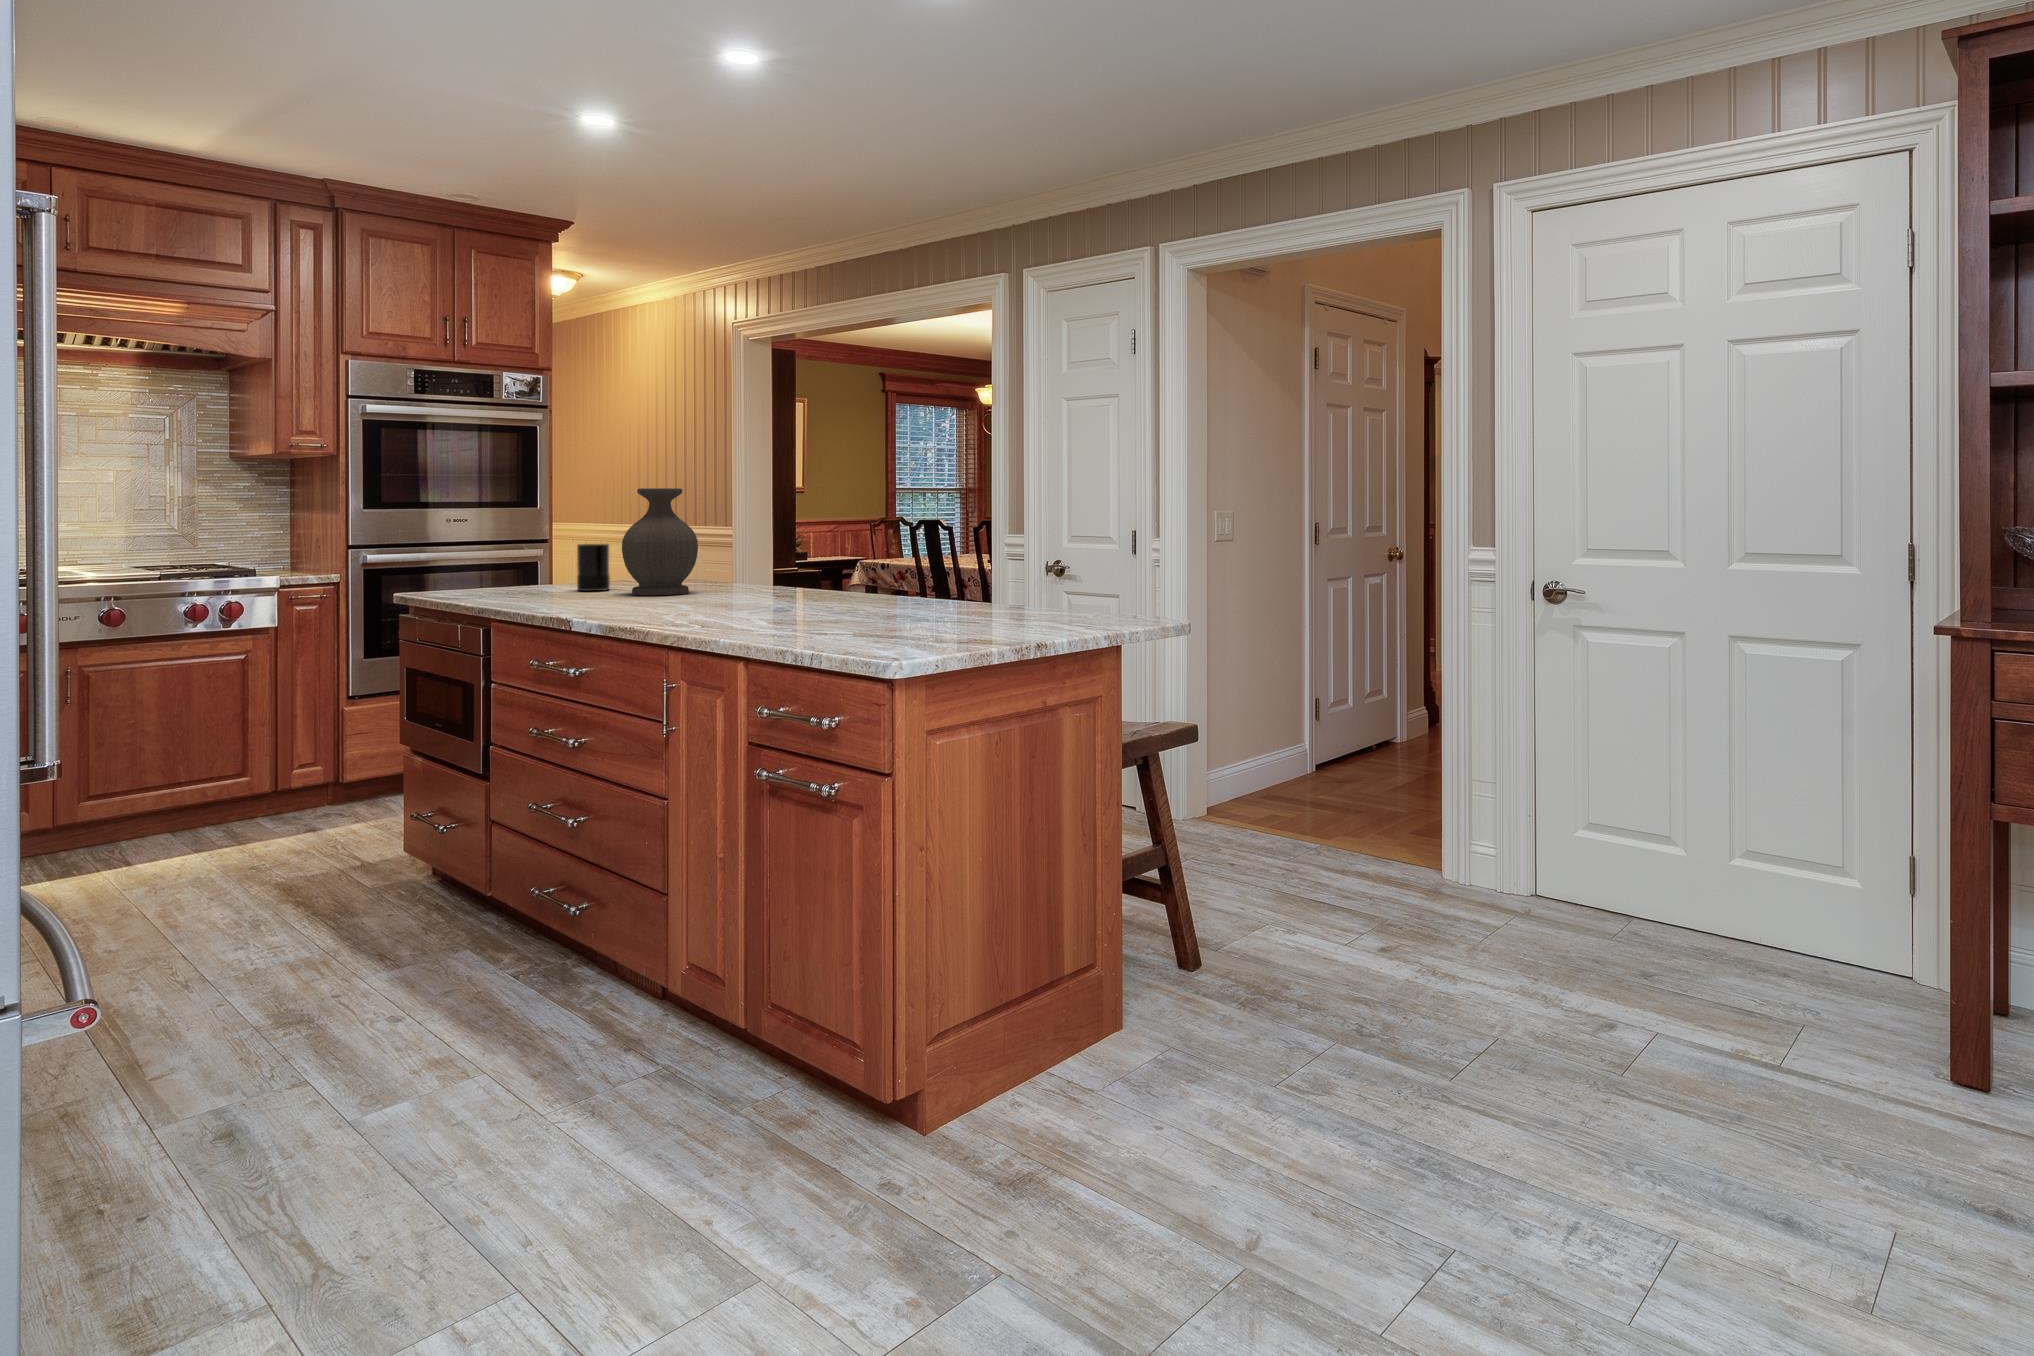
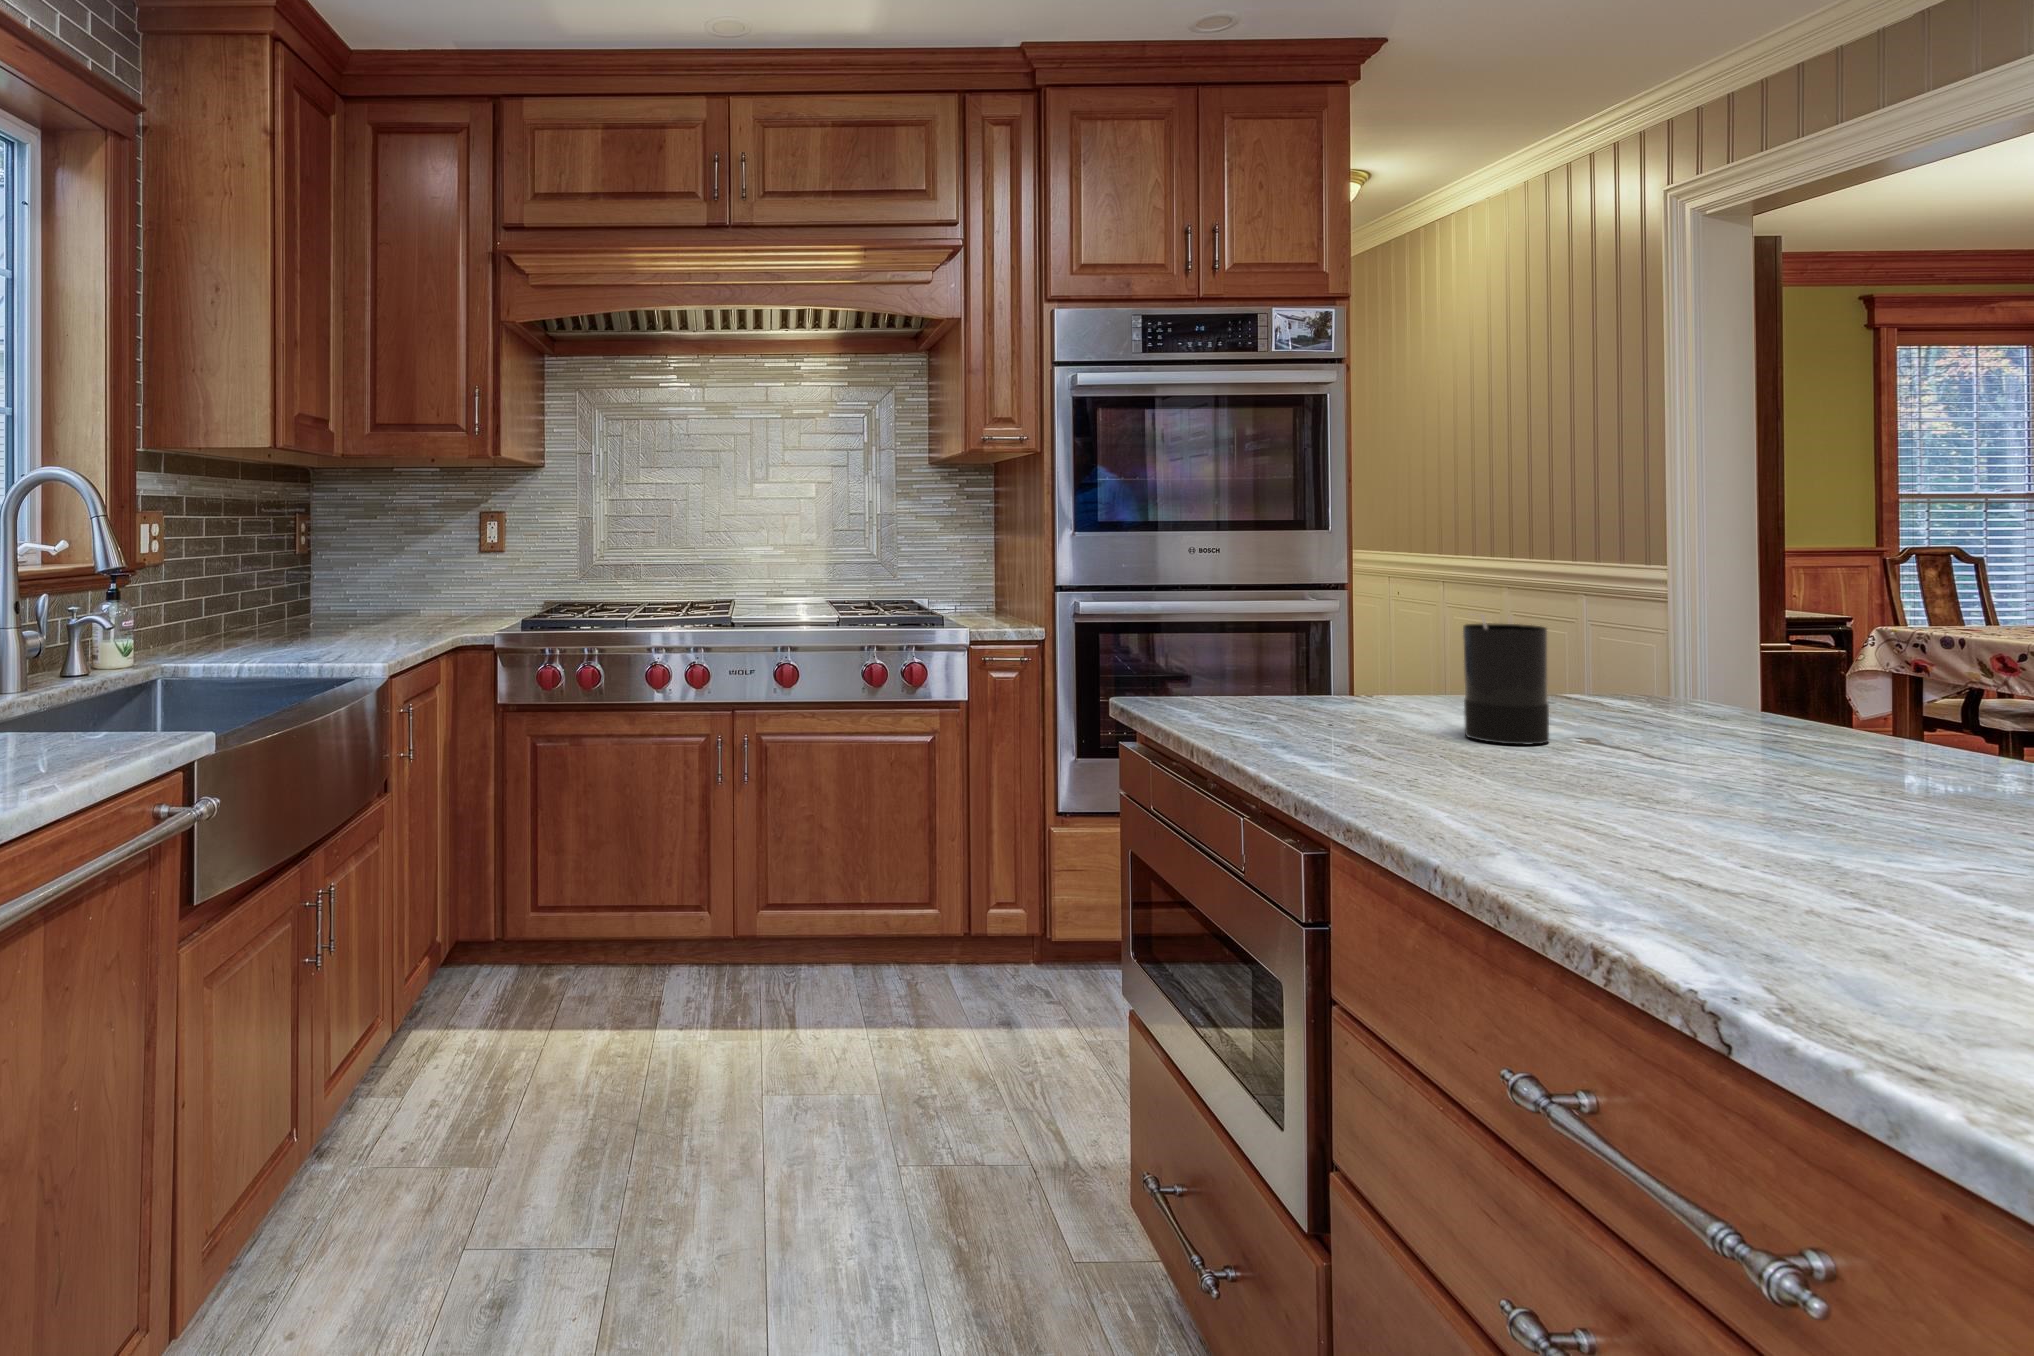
vase: present [622,488,698,595] -> none [1610,486,1873,805]

